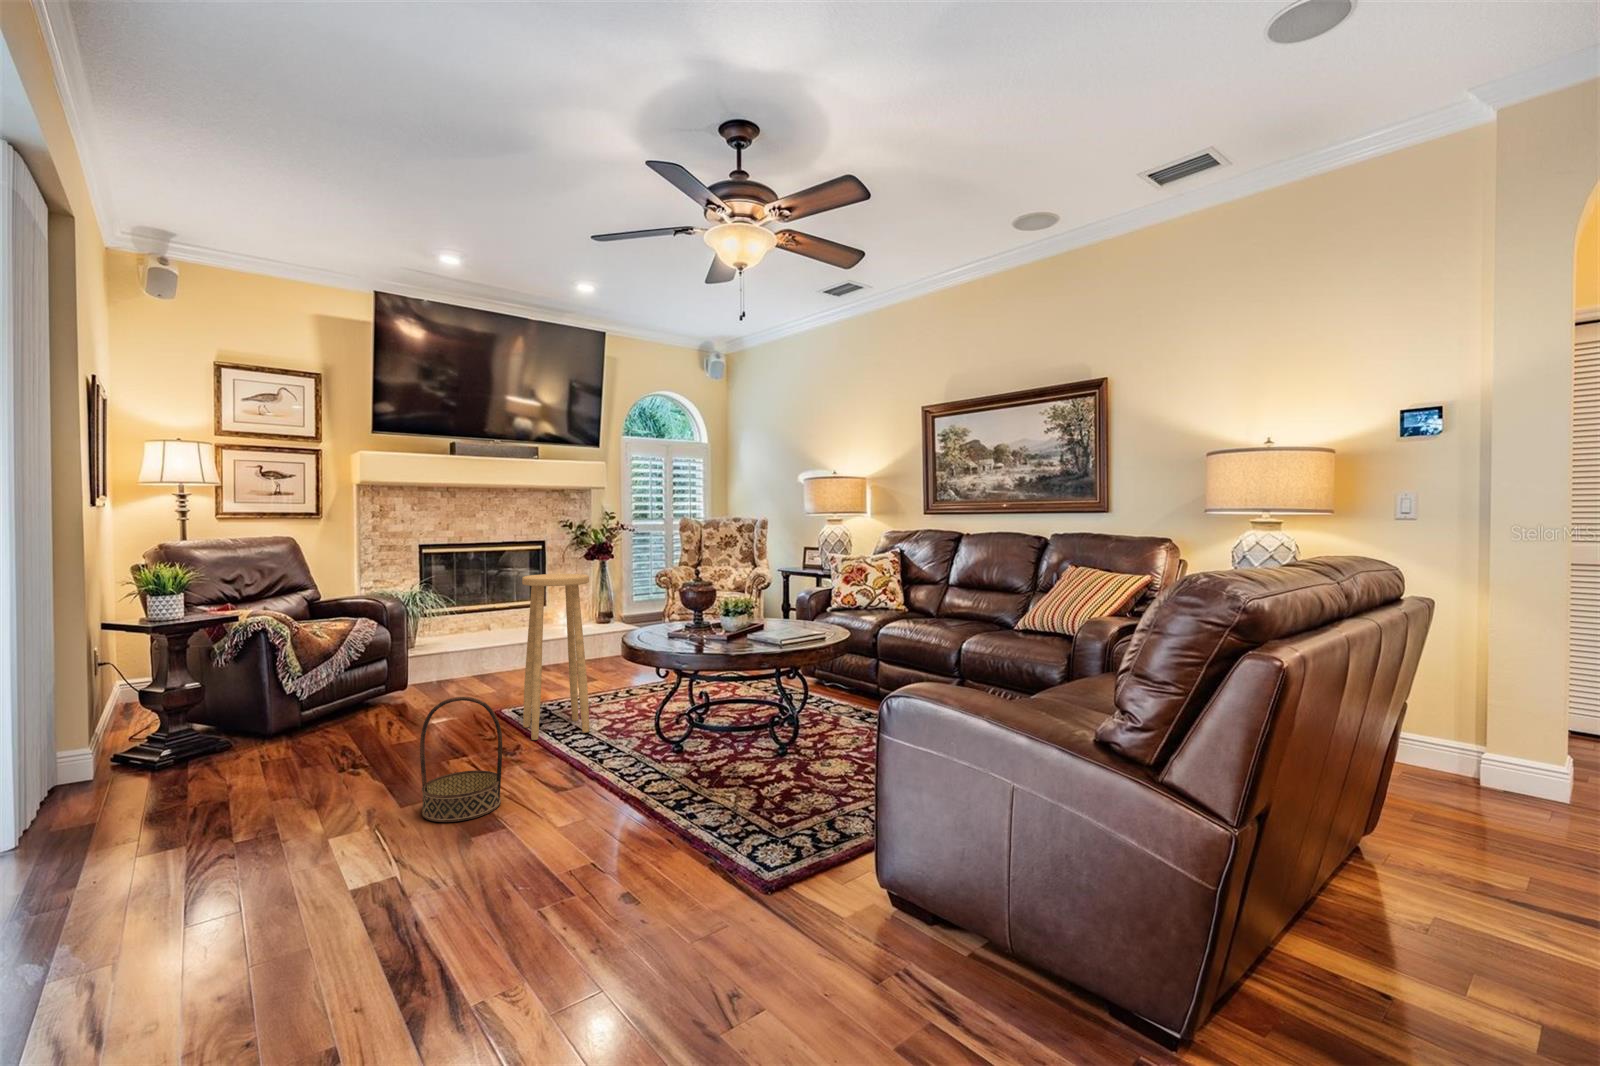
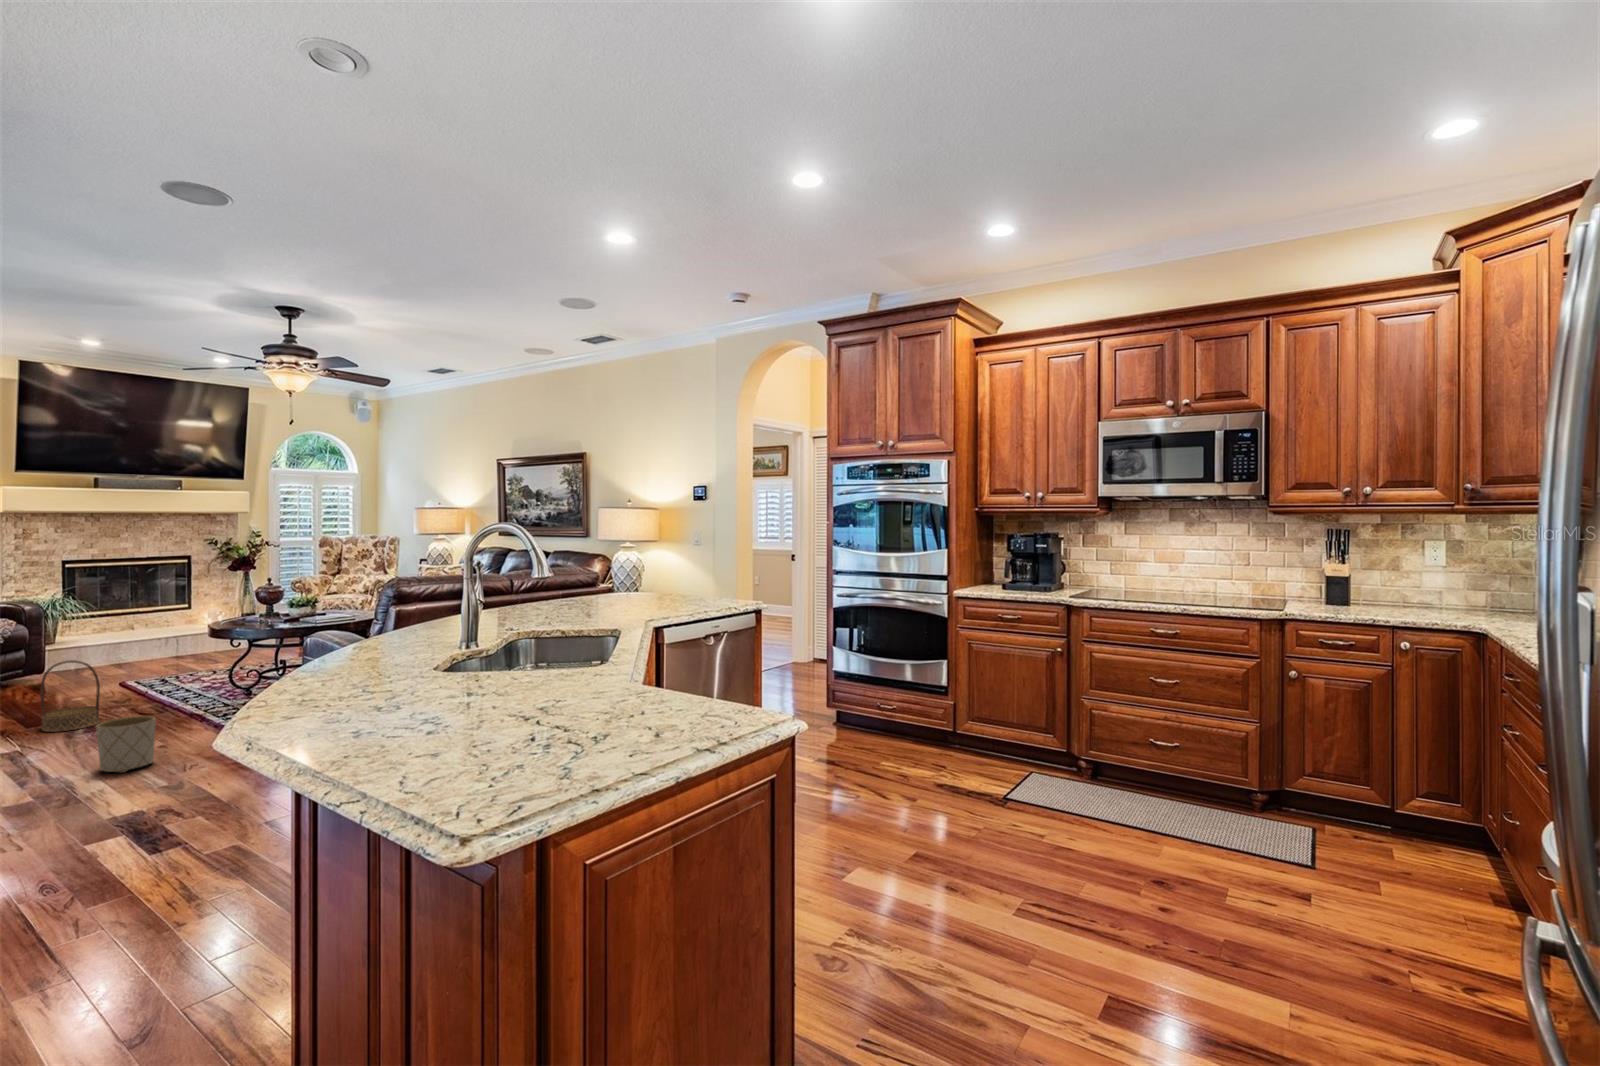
stool: present [522,574,590,740] -> none [133,585,189,696]
planter: none [555,851,659,1004] -> present [96,716,156,772]

